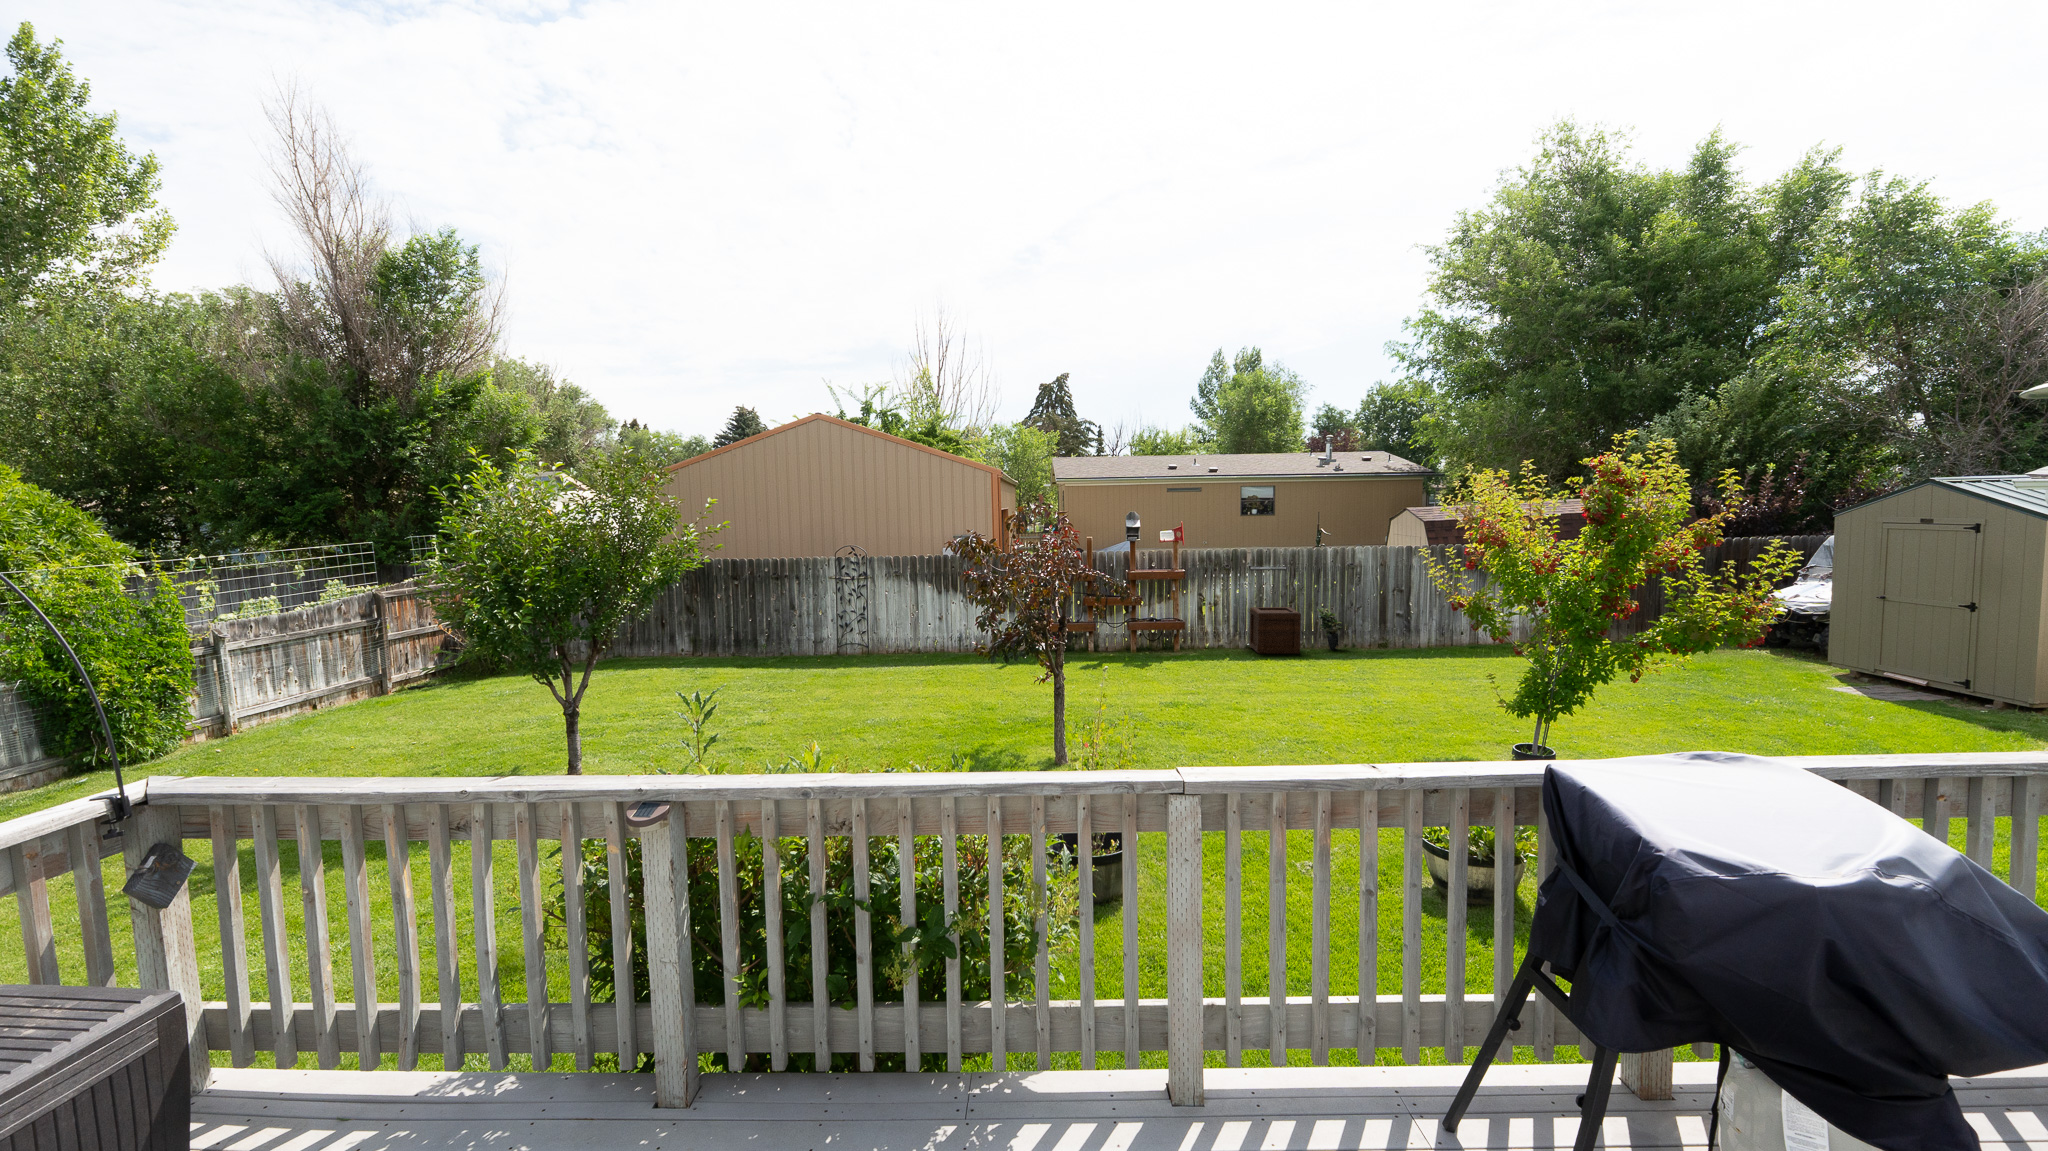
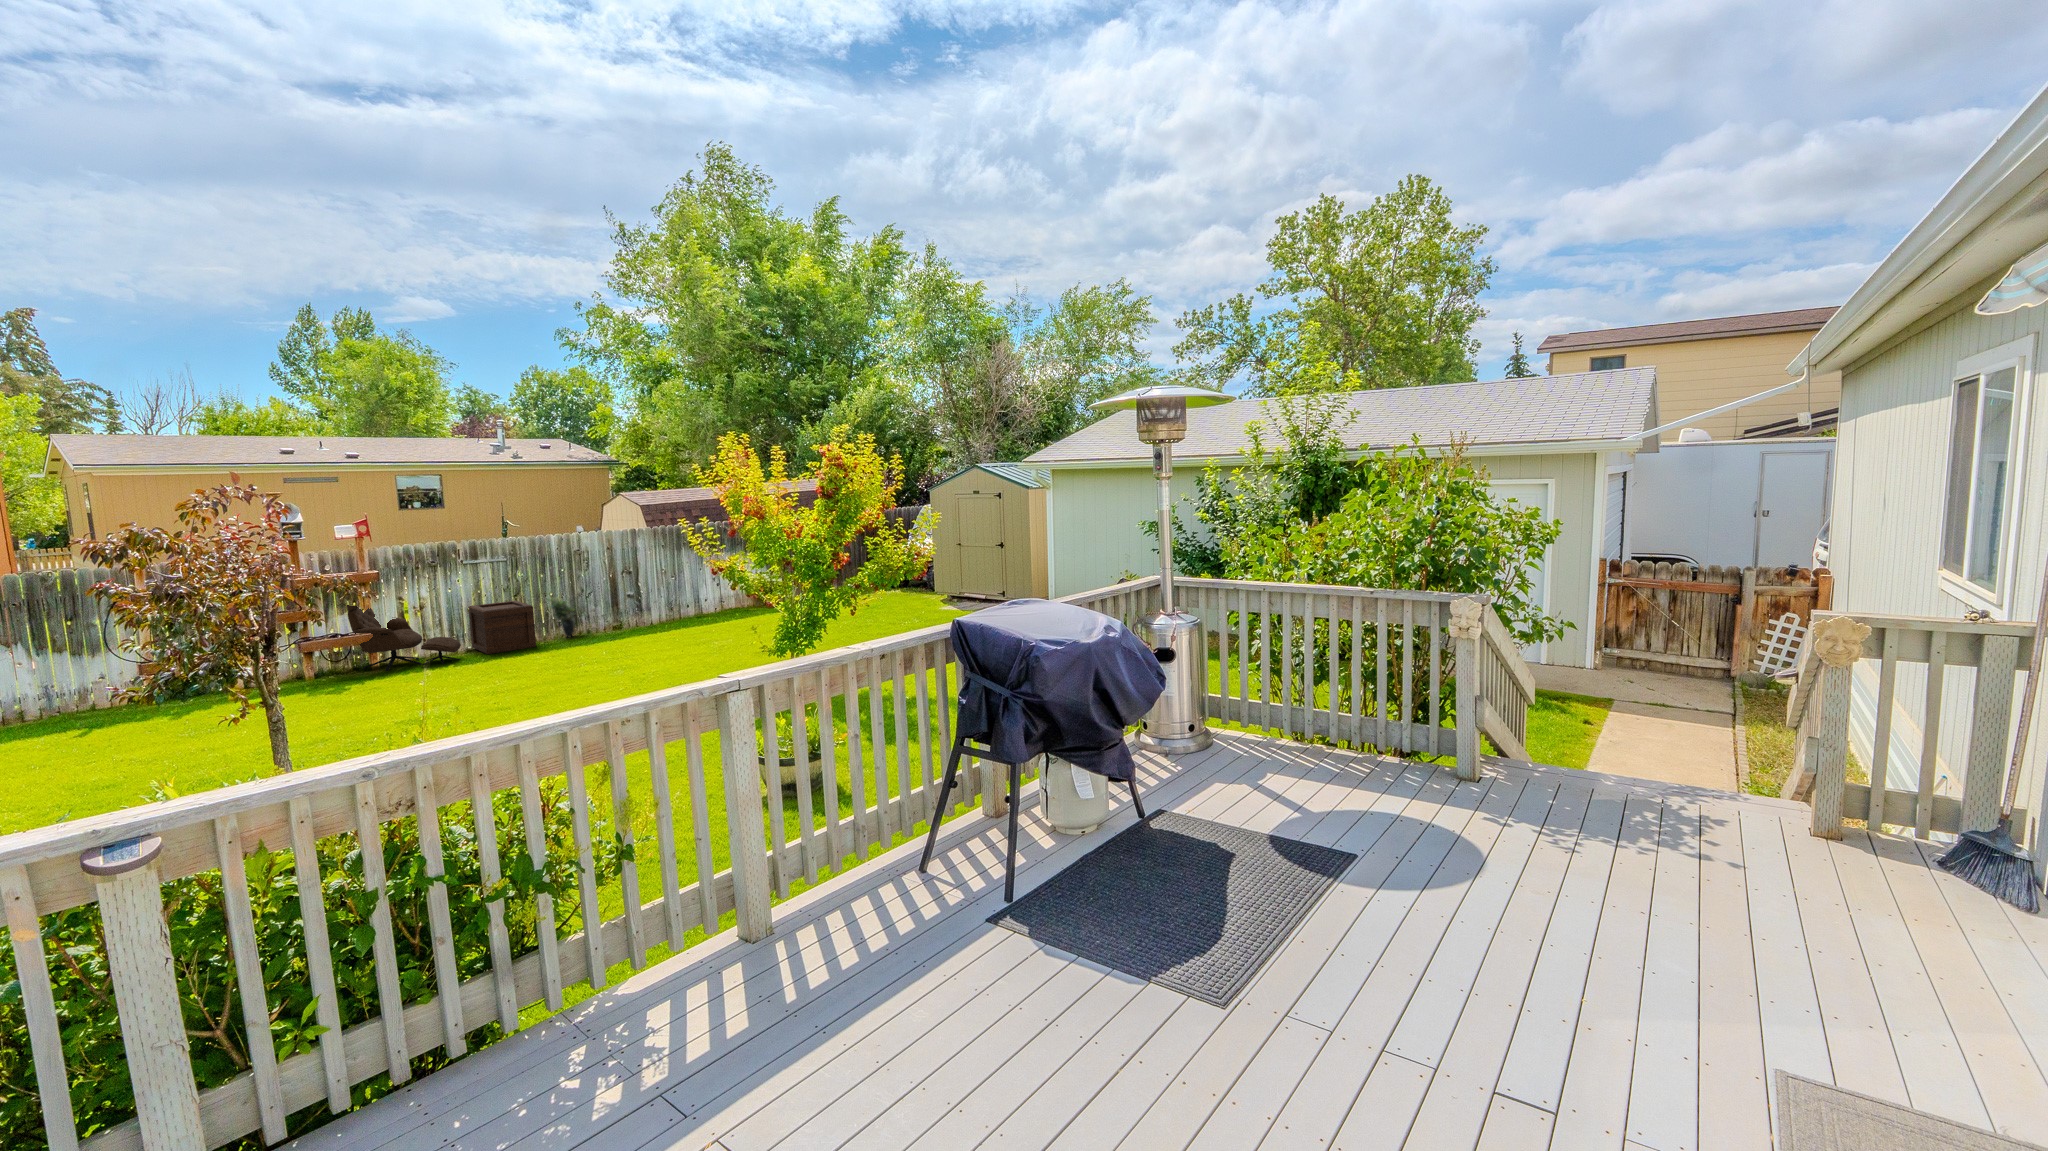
lounge chair: none [1161,584,1238,657] -> present [347,605,461,671]

